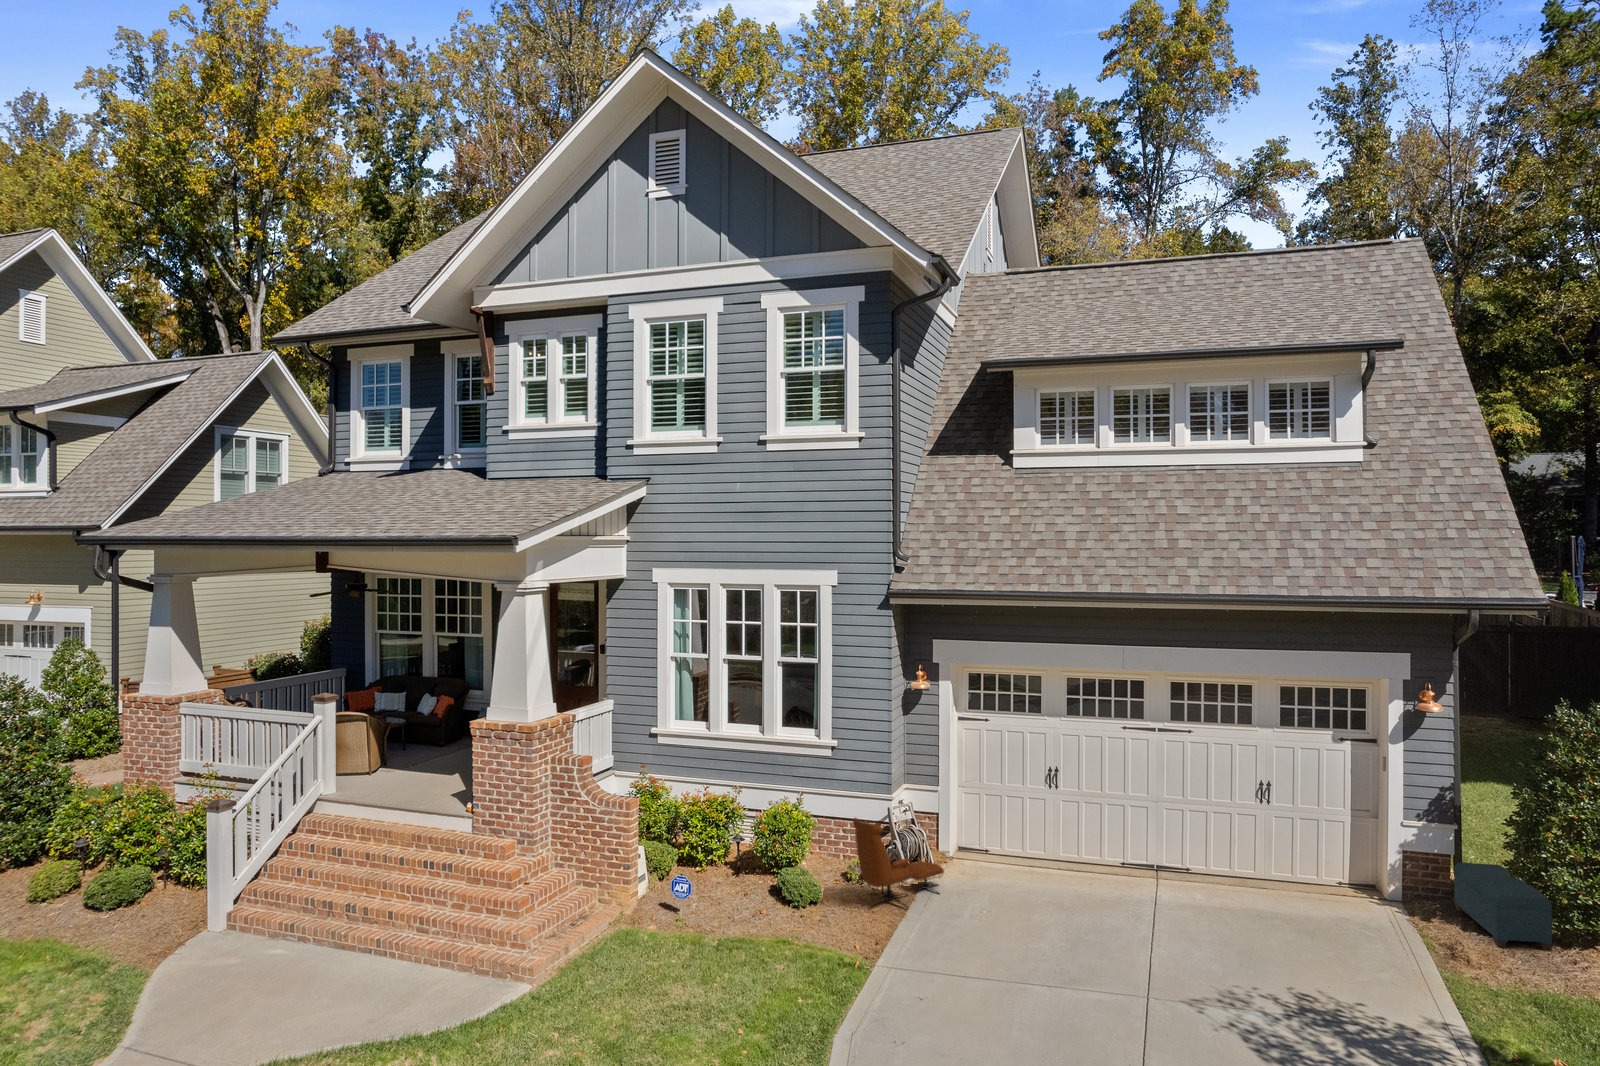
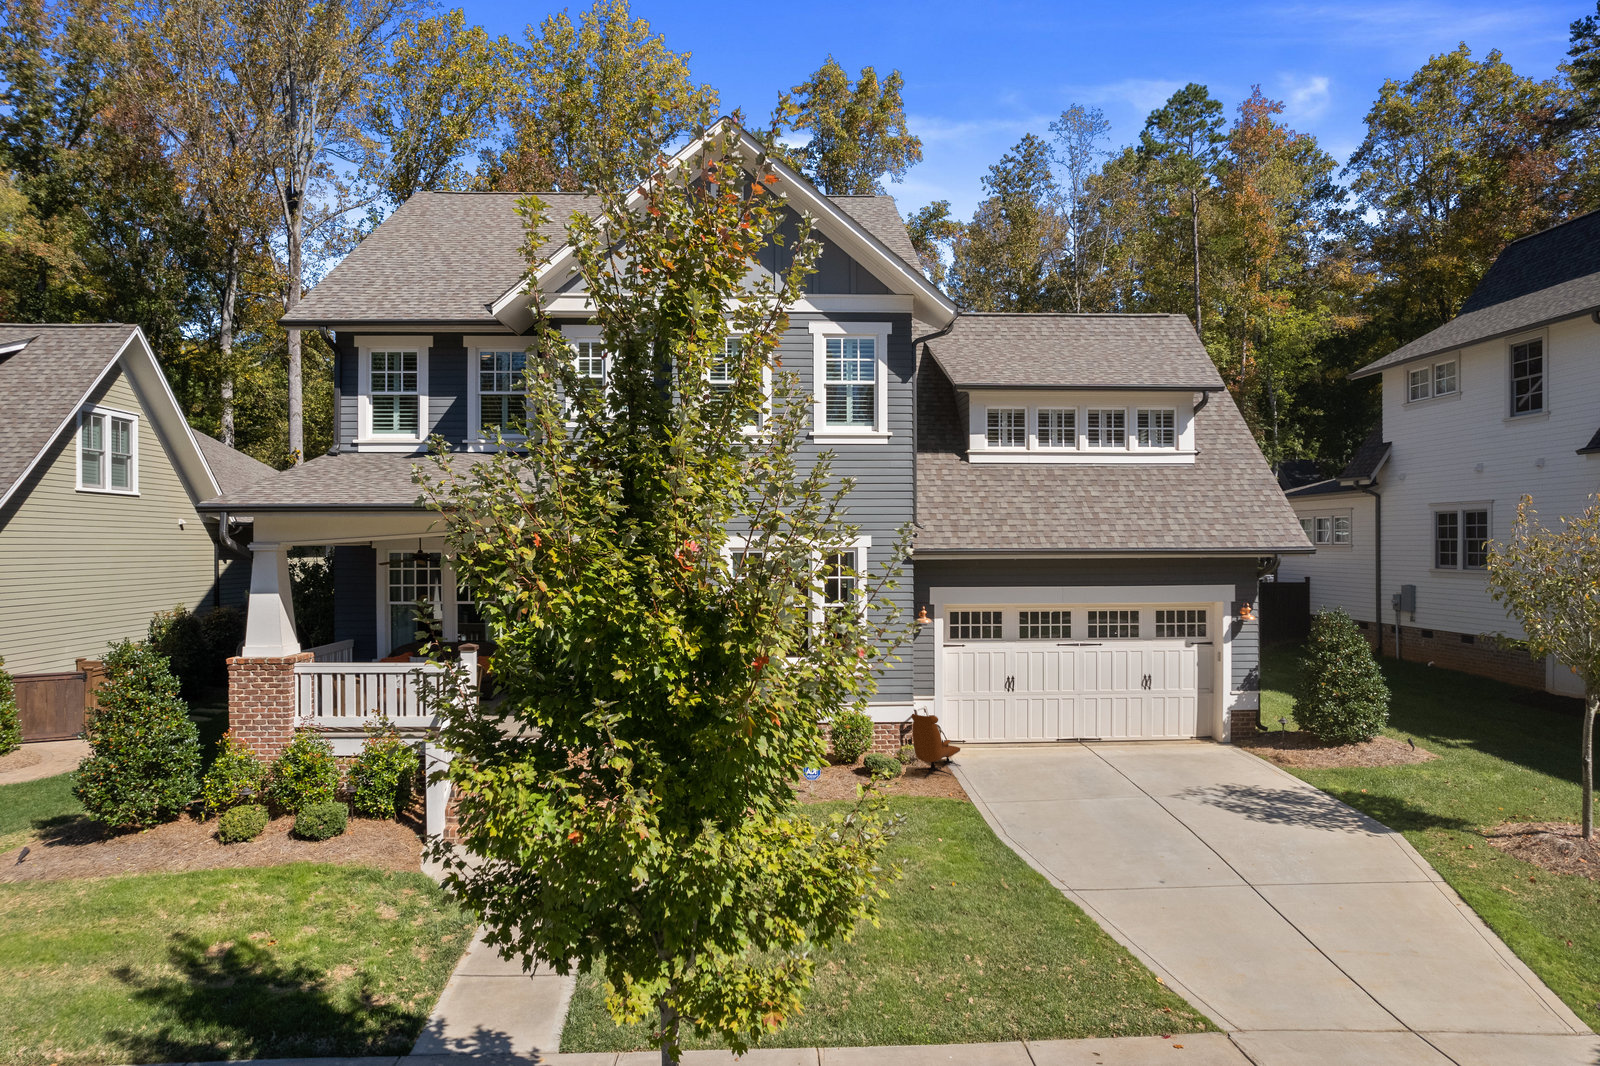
bench: present [1454,863,1552,950] -> none [1263,715,1329,760]

